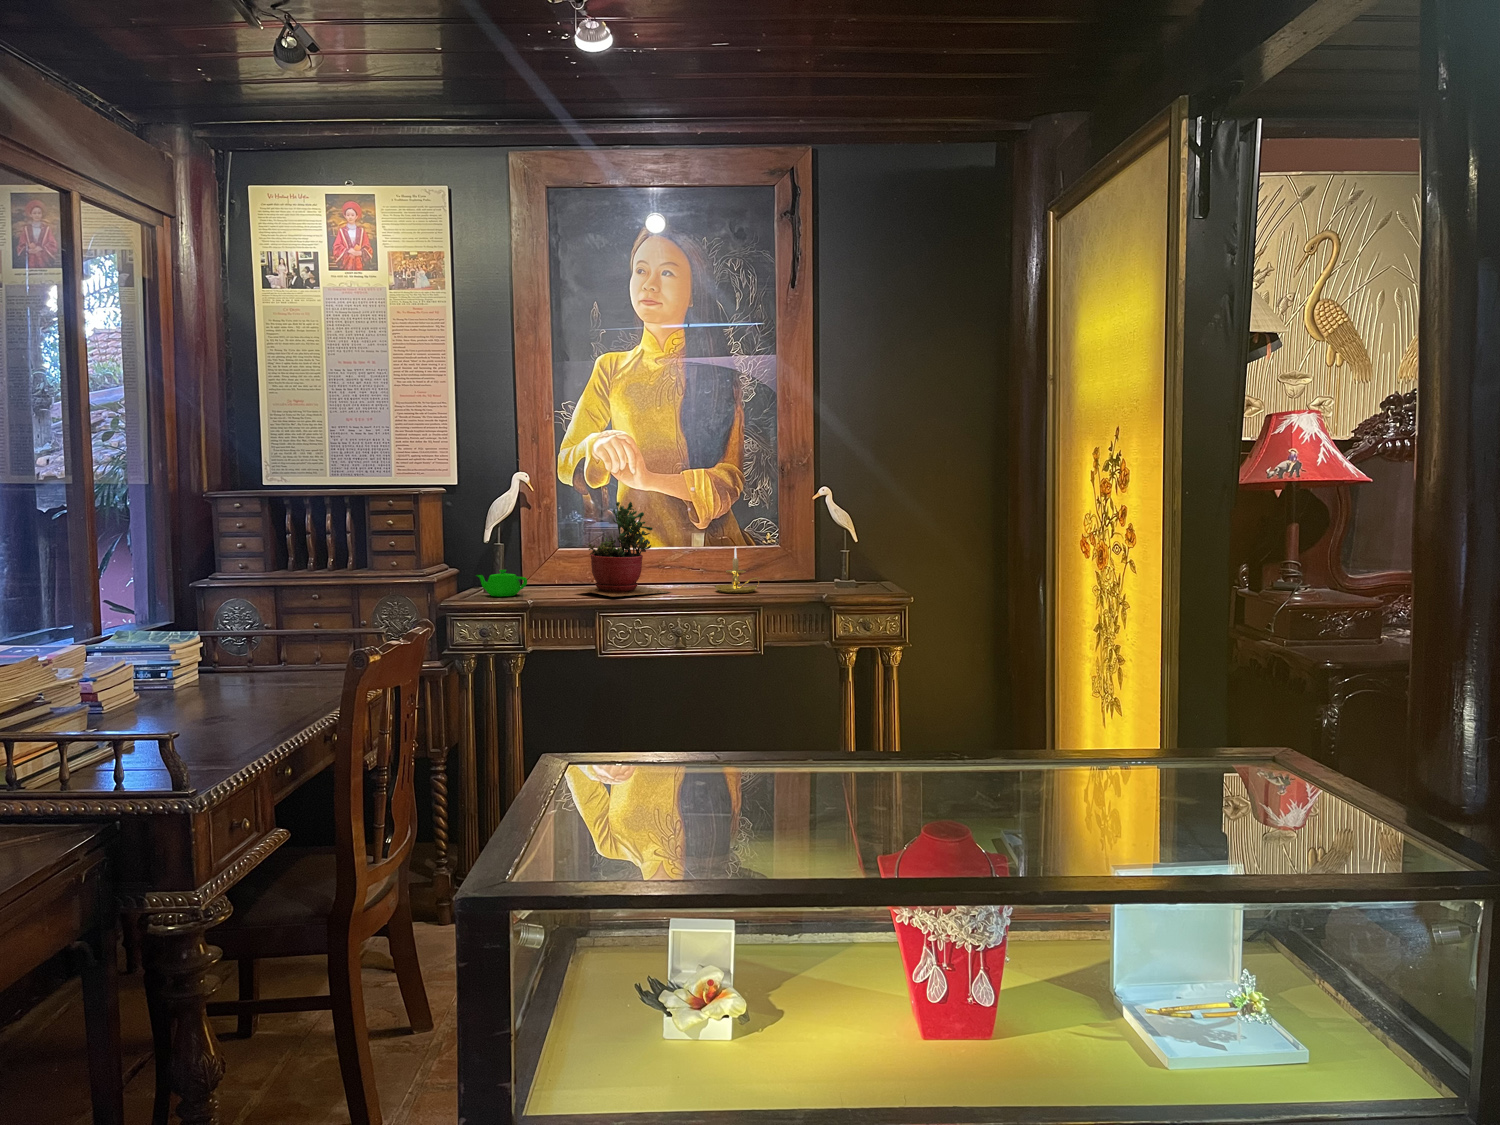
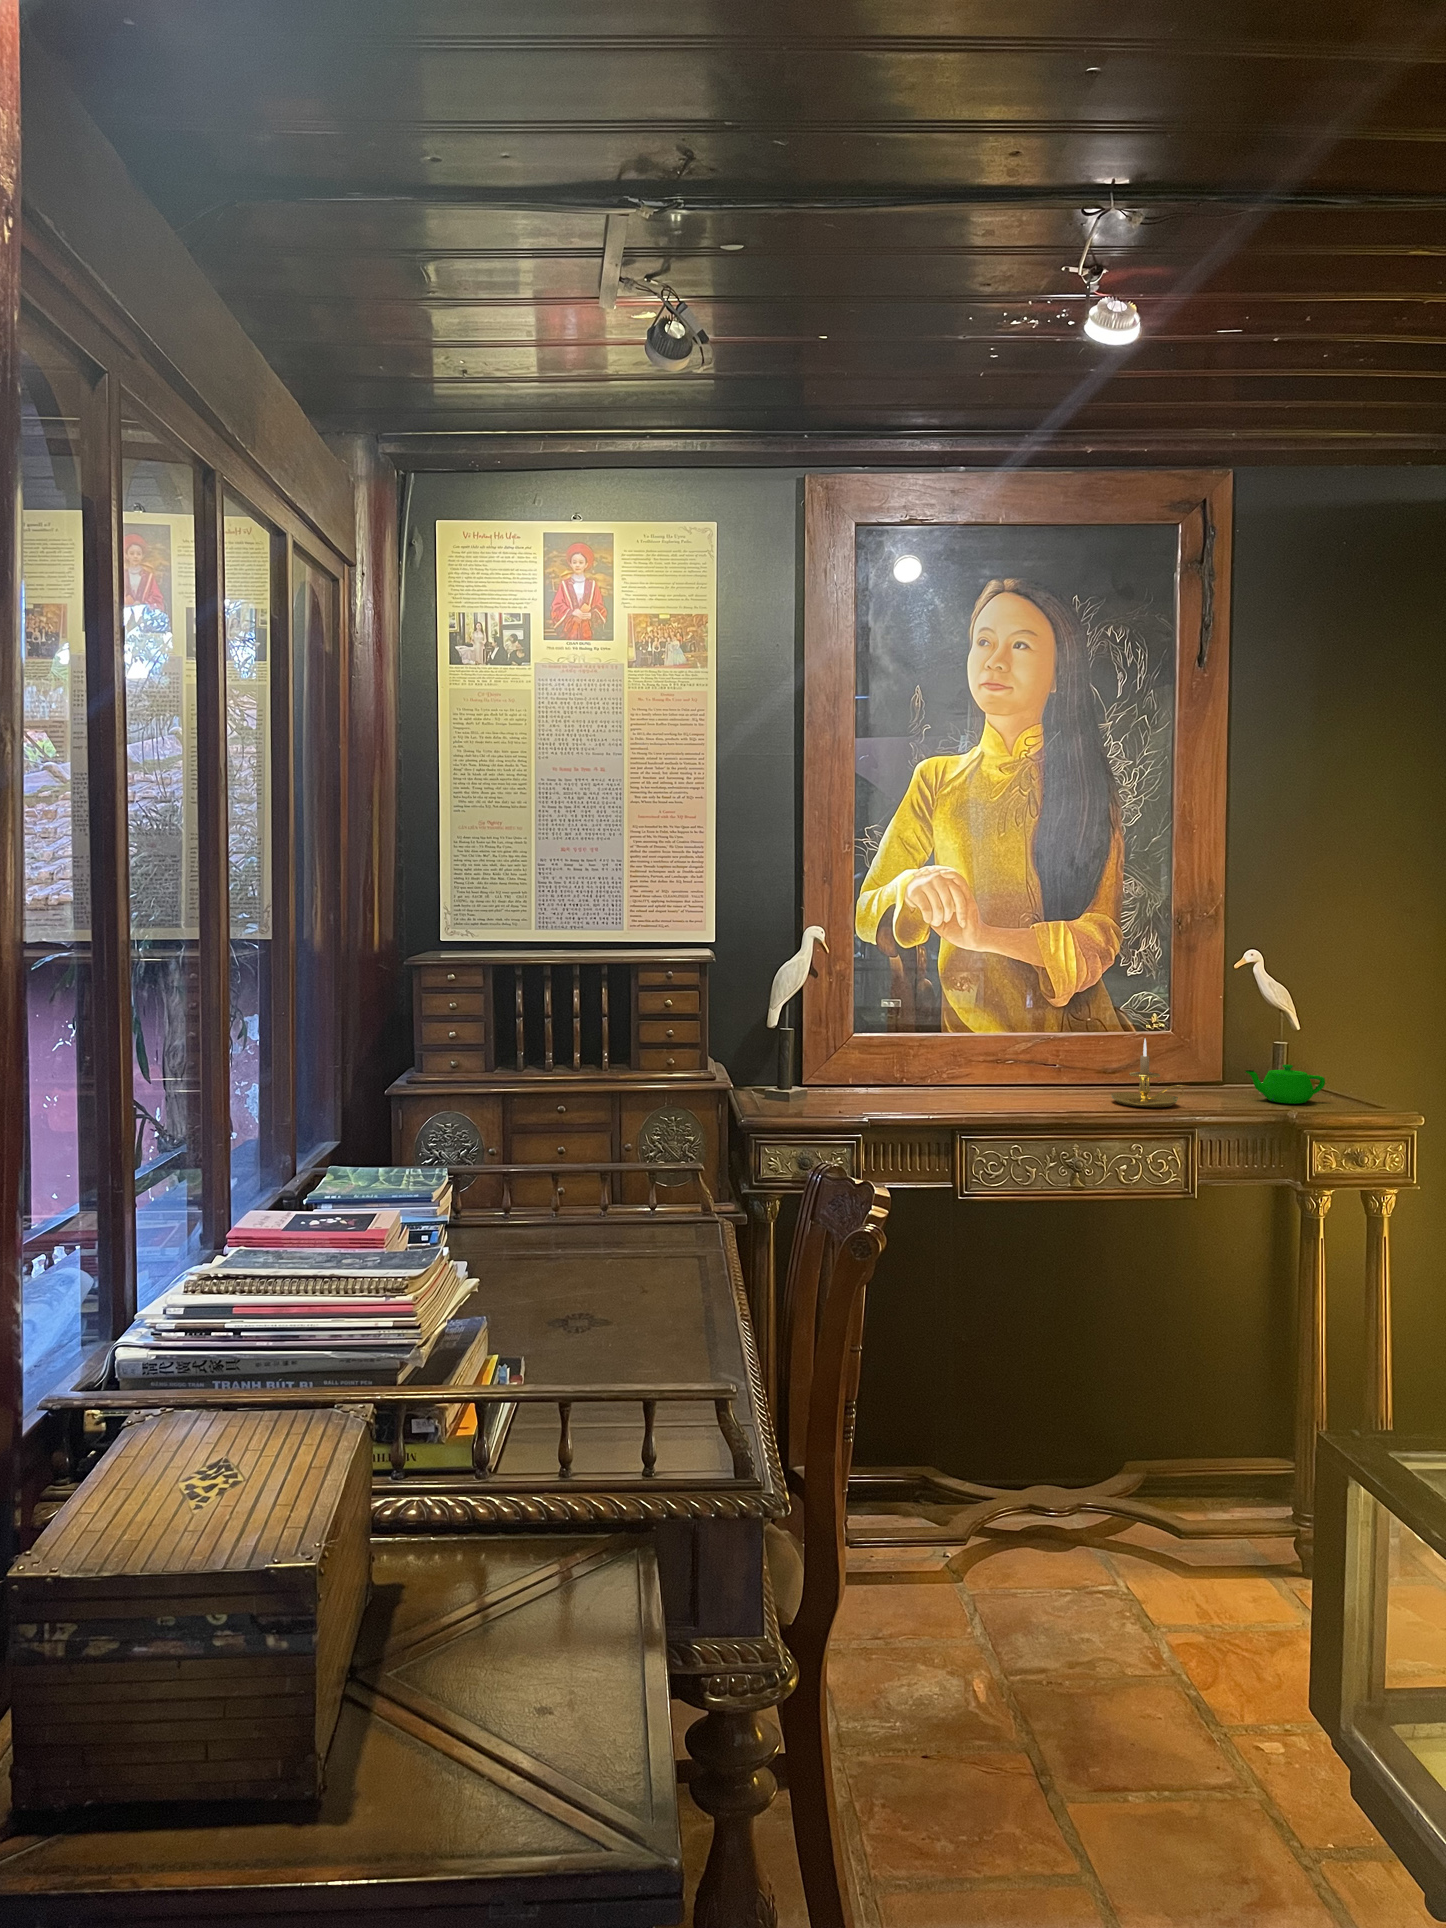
succulent plant: present [576,502,670,597] -> none [912,971,1053,1114]
teapot: present [476,570,527,596] -> present [1245,1065,1325,1104]

